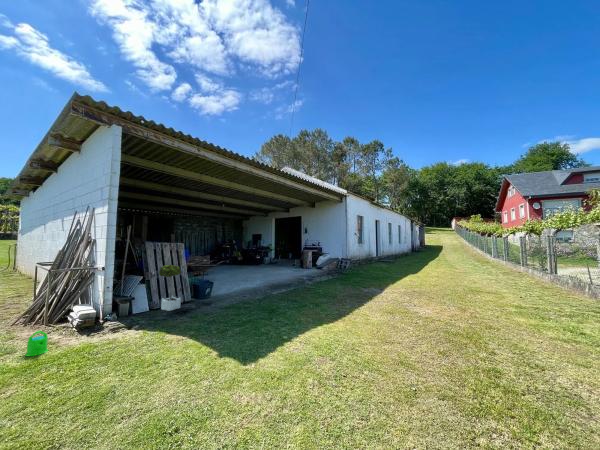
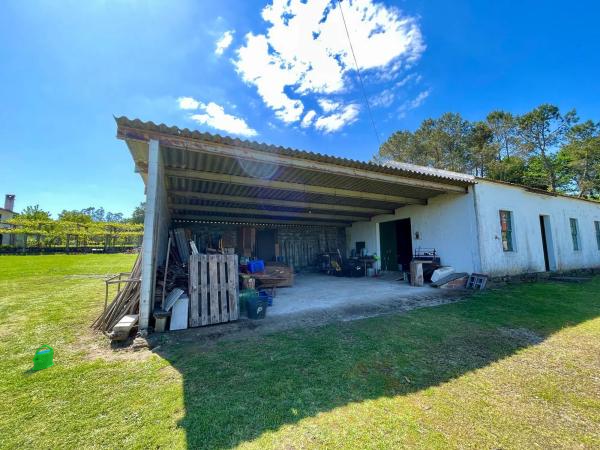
potted tree: present [159,265,181,311] -> none [194,279,217,331]

